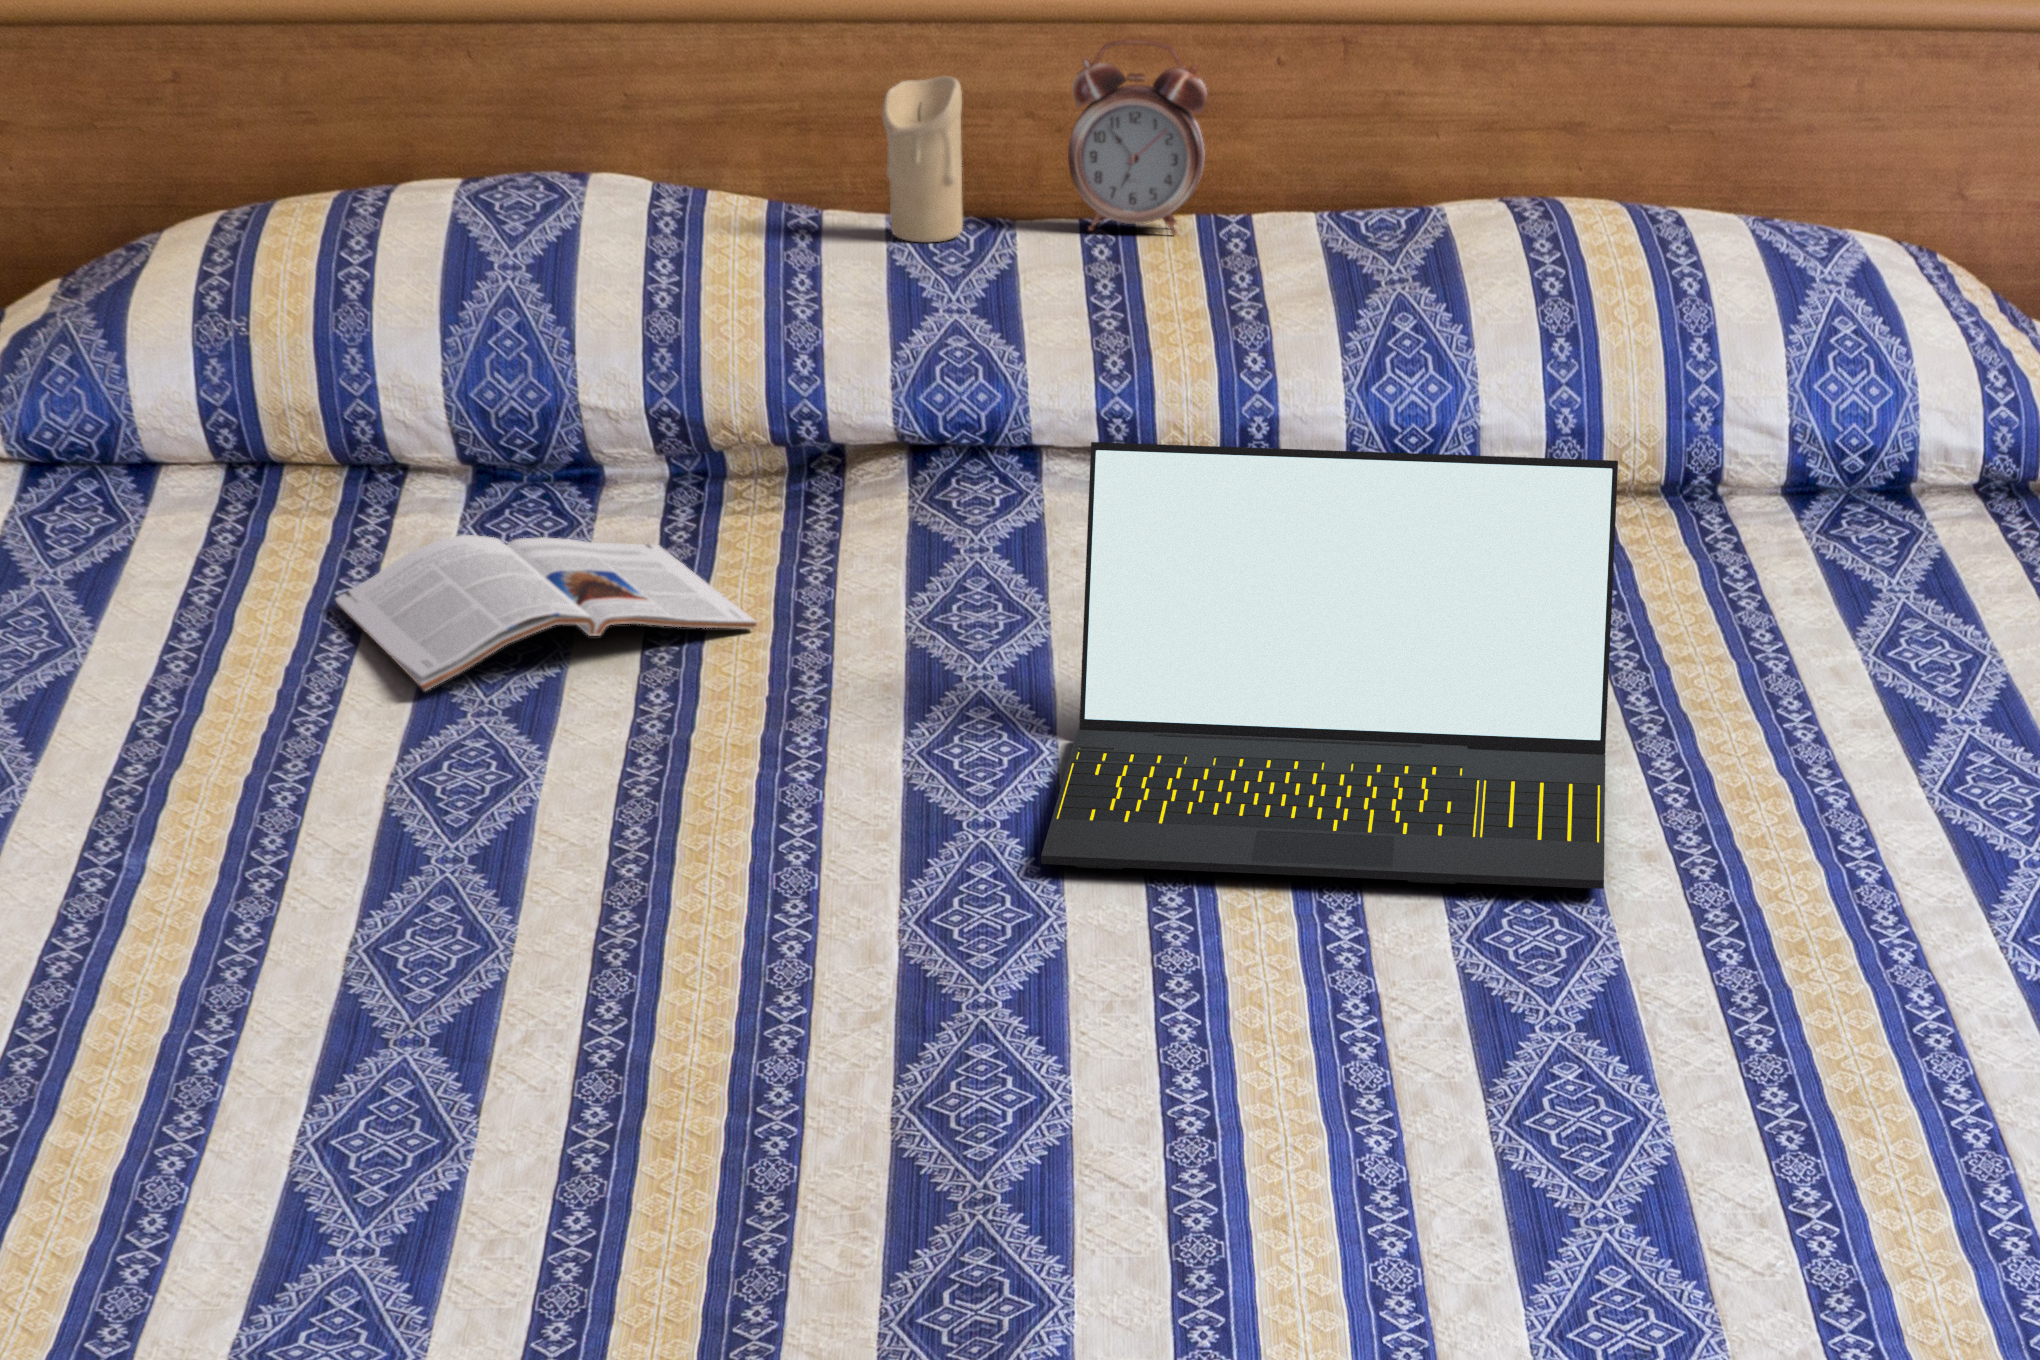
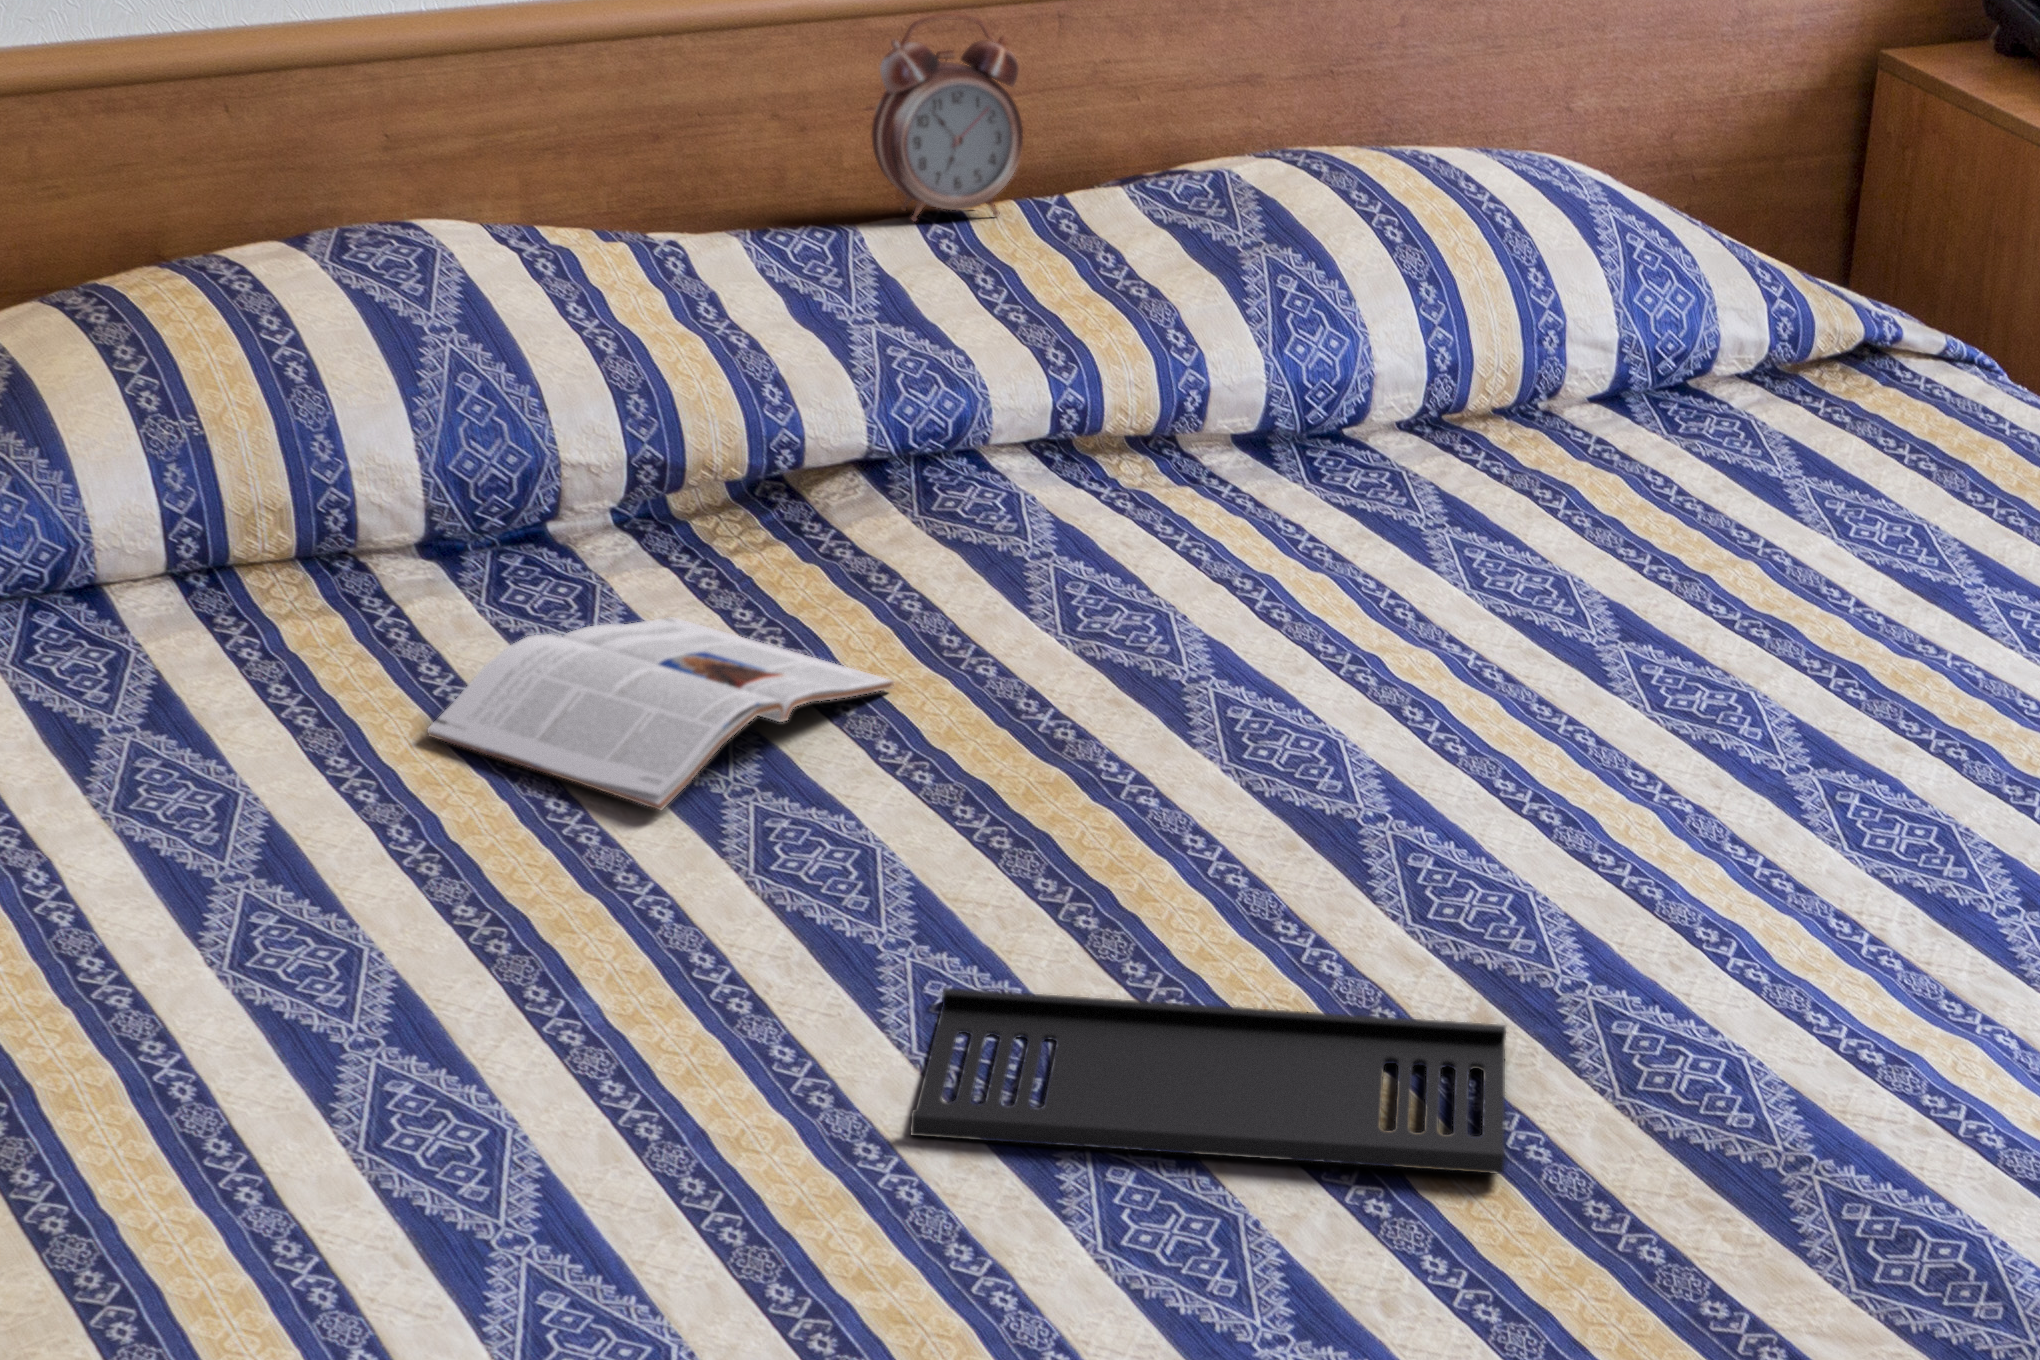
candle: present [882,76,963,243] -> none [730,72,818,253]
laptop: present [1041,442,1618,889] -> none [1301,395,1954,868]
tray: none [266,871,867,1125] -> present [911,988,1506,1174]

